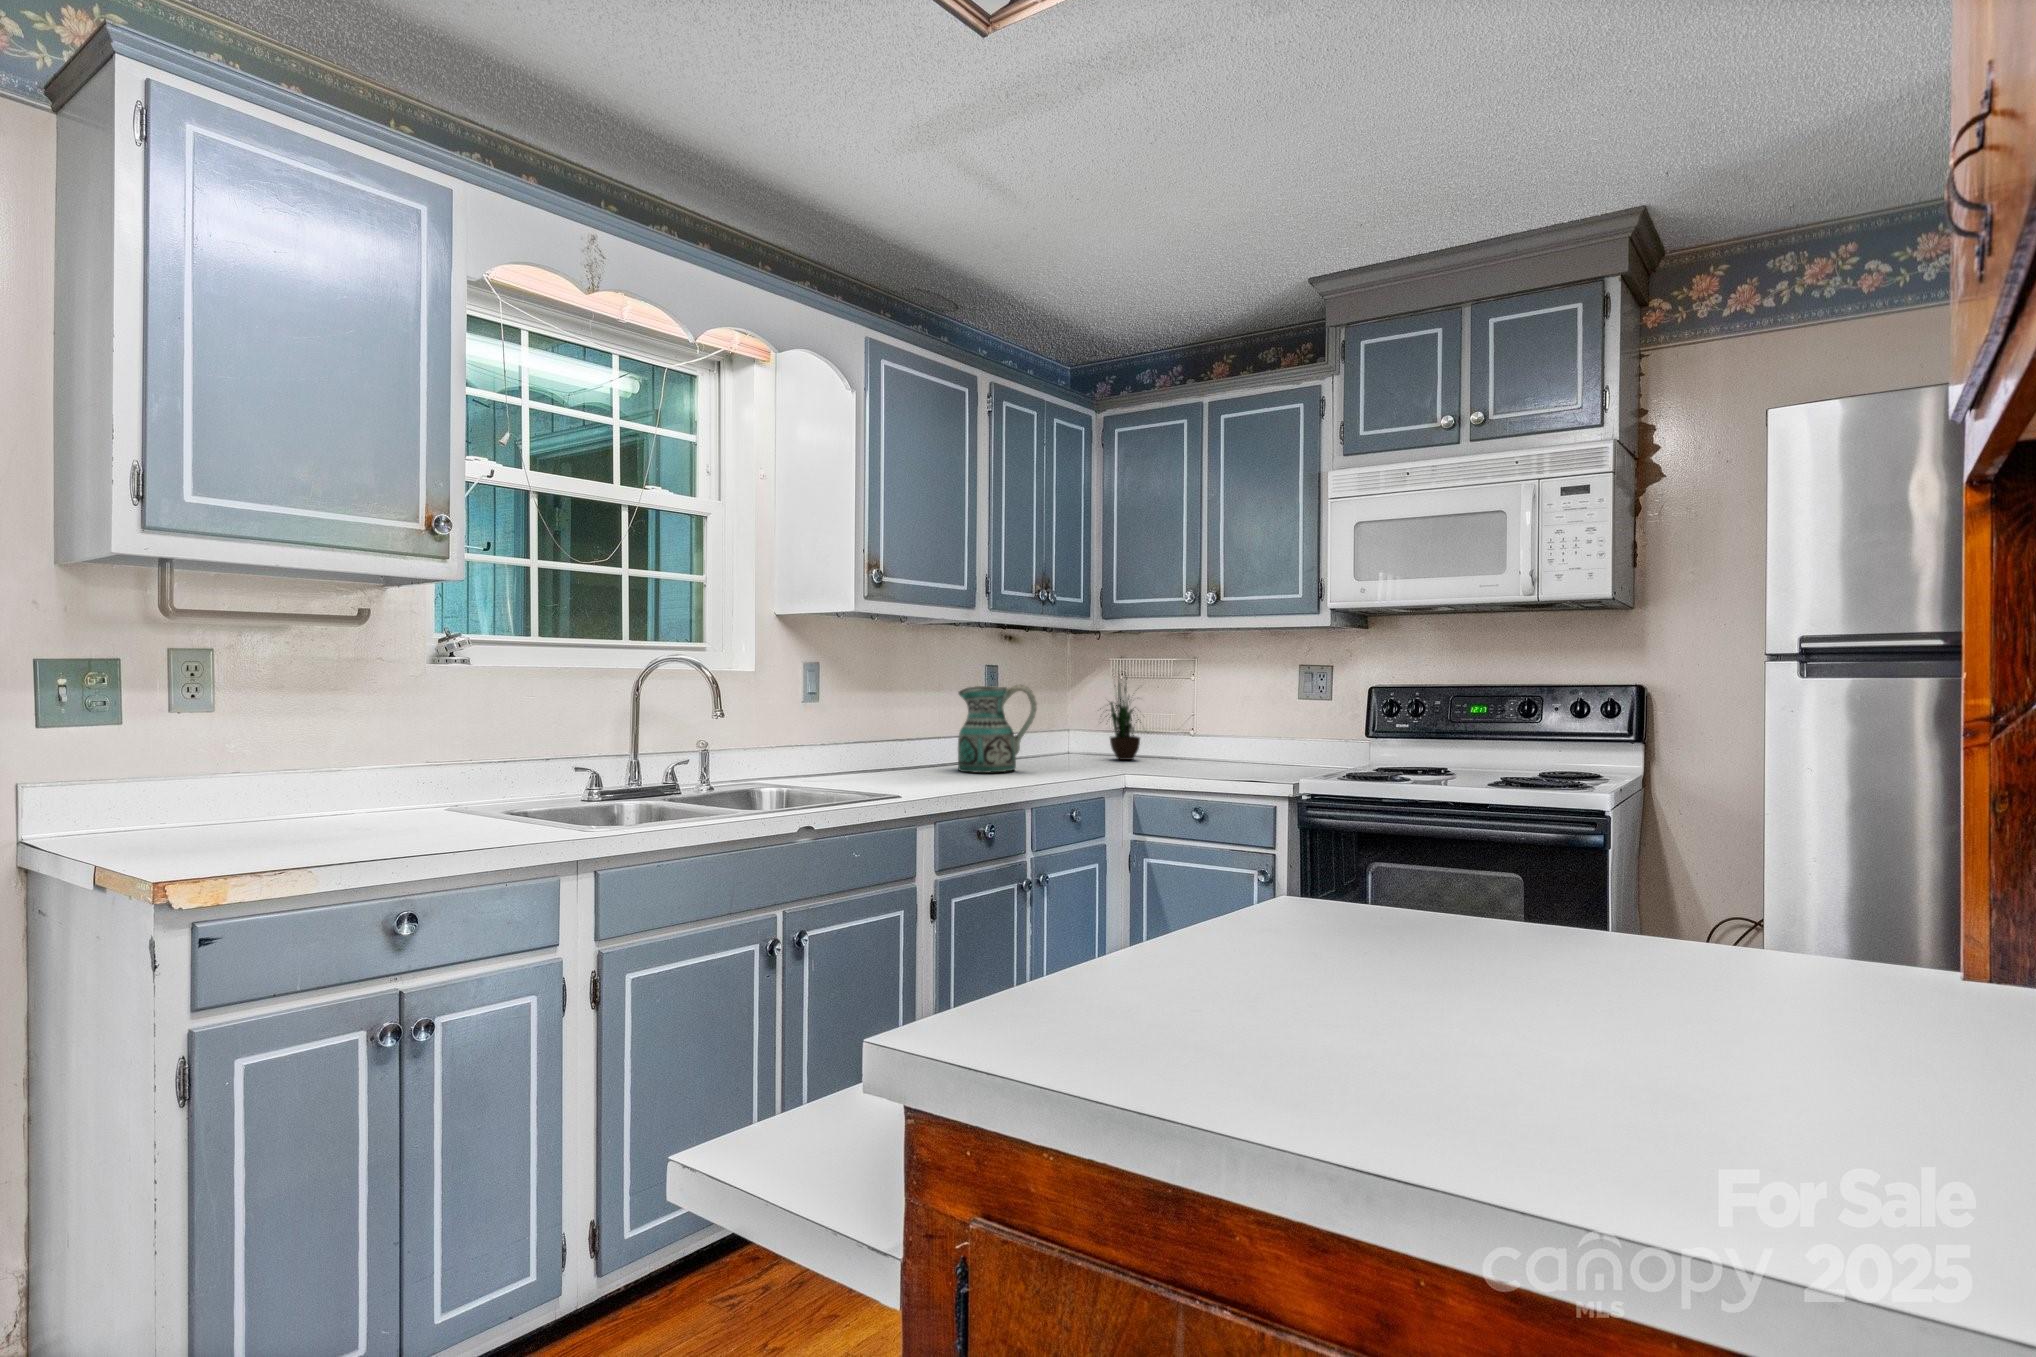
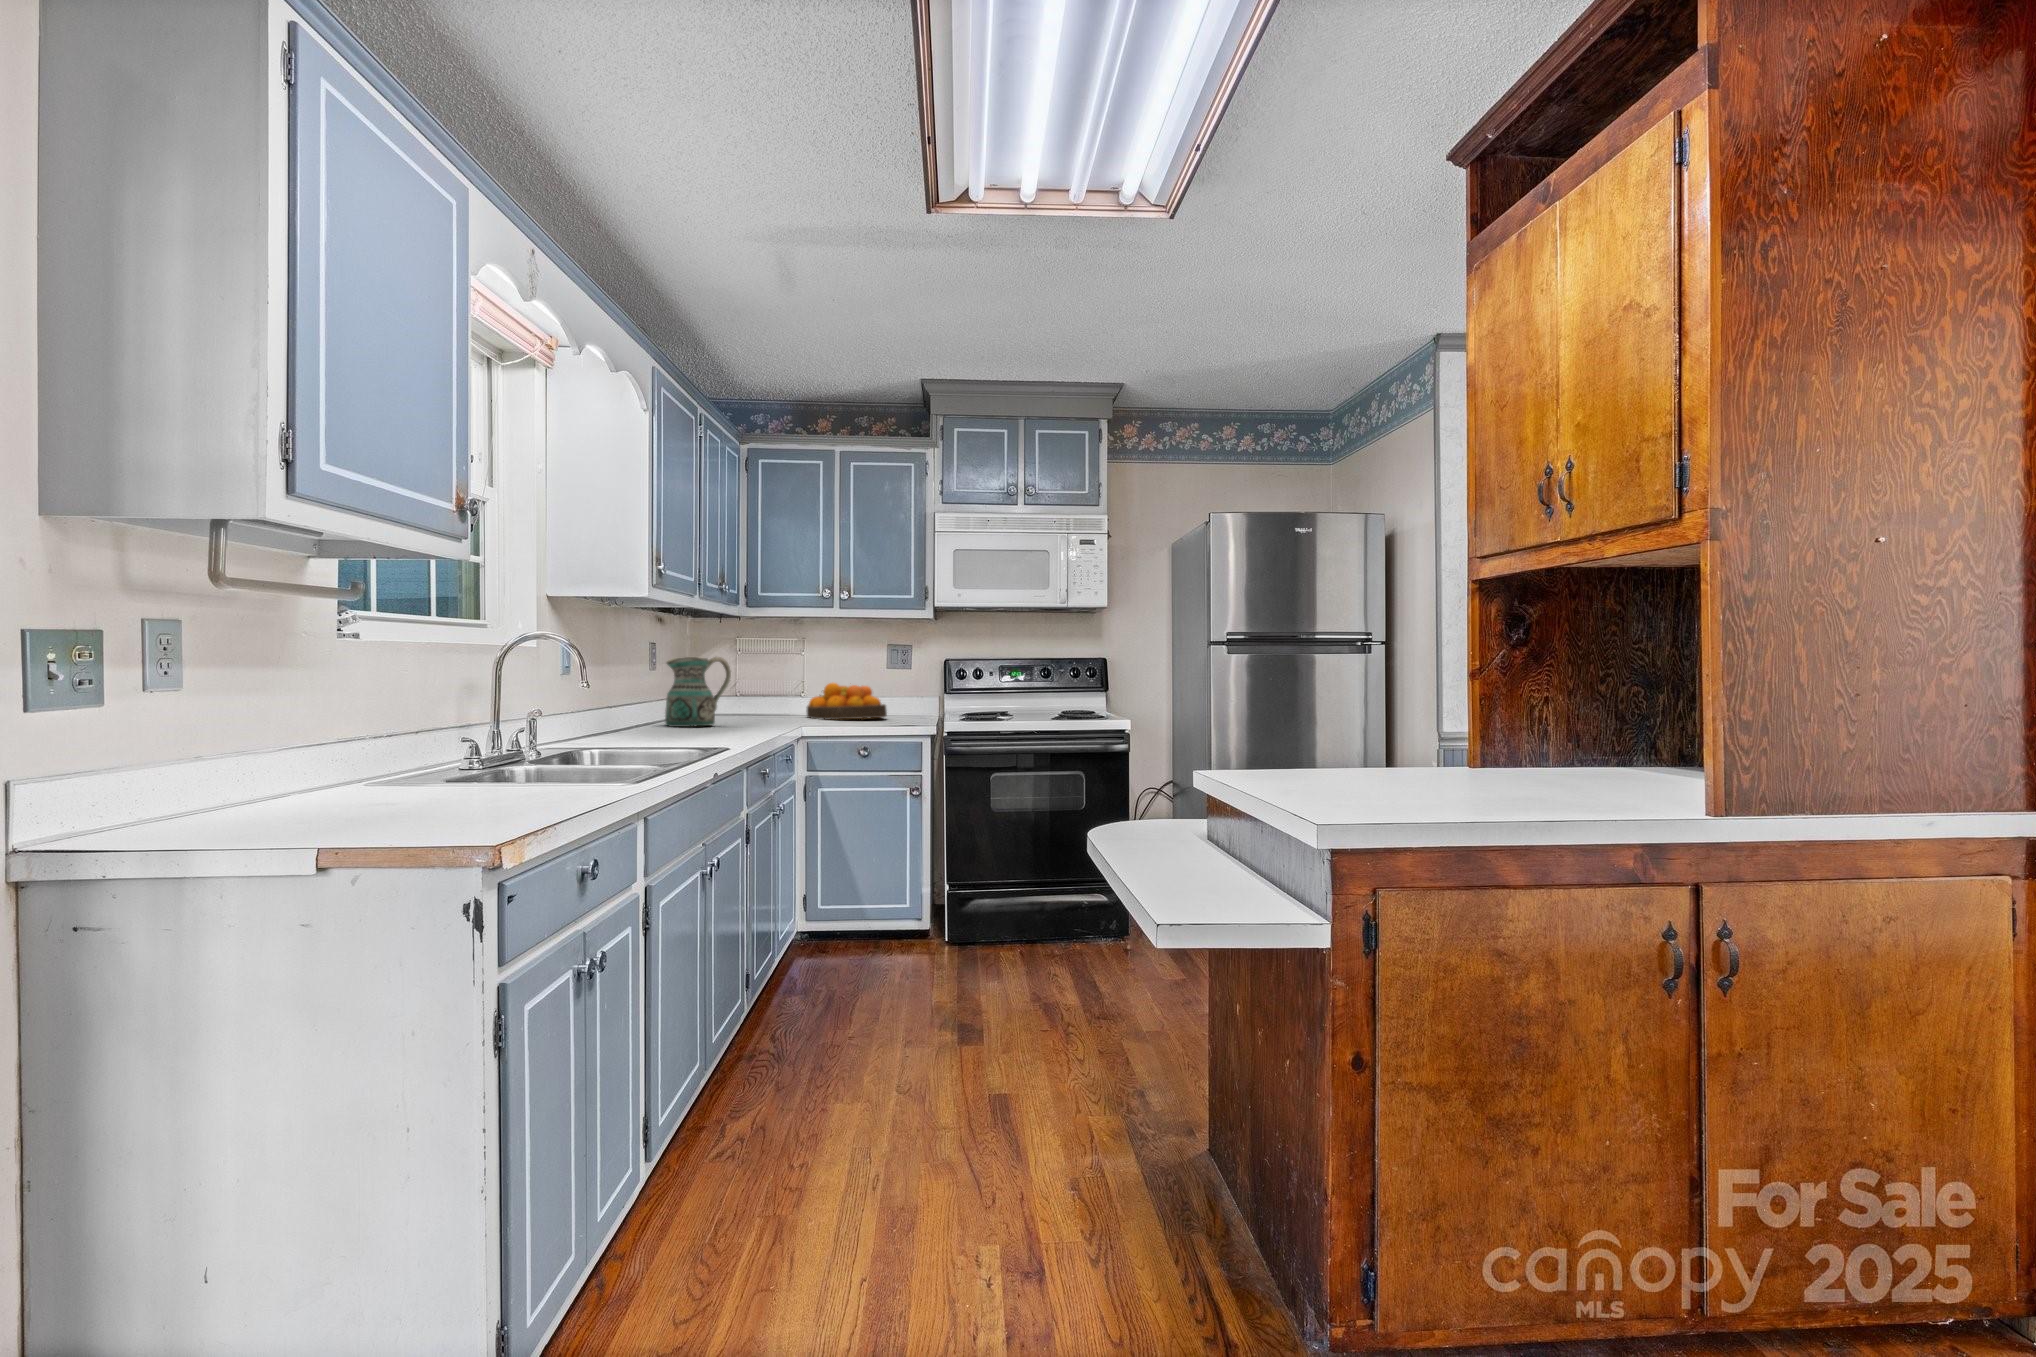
potted plant: present [1106,678,1141,760] -> none [741,634,787,719]
fruit bowl: none [1193,712,1302,765] -> present [807,683,887,720]

